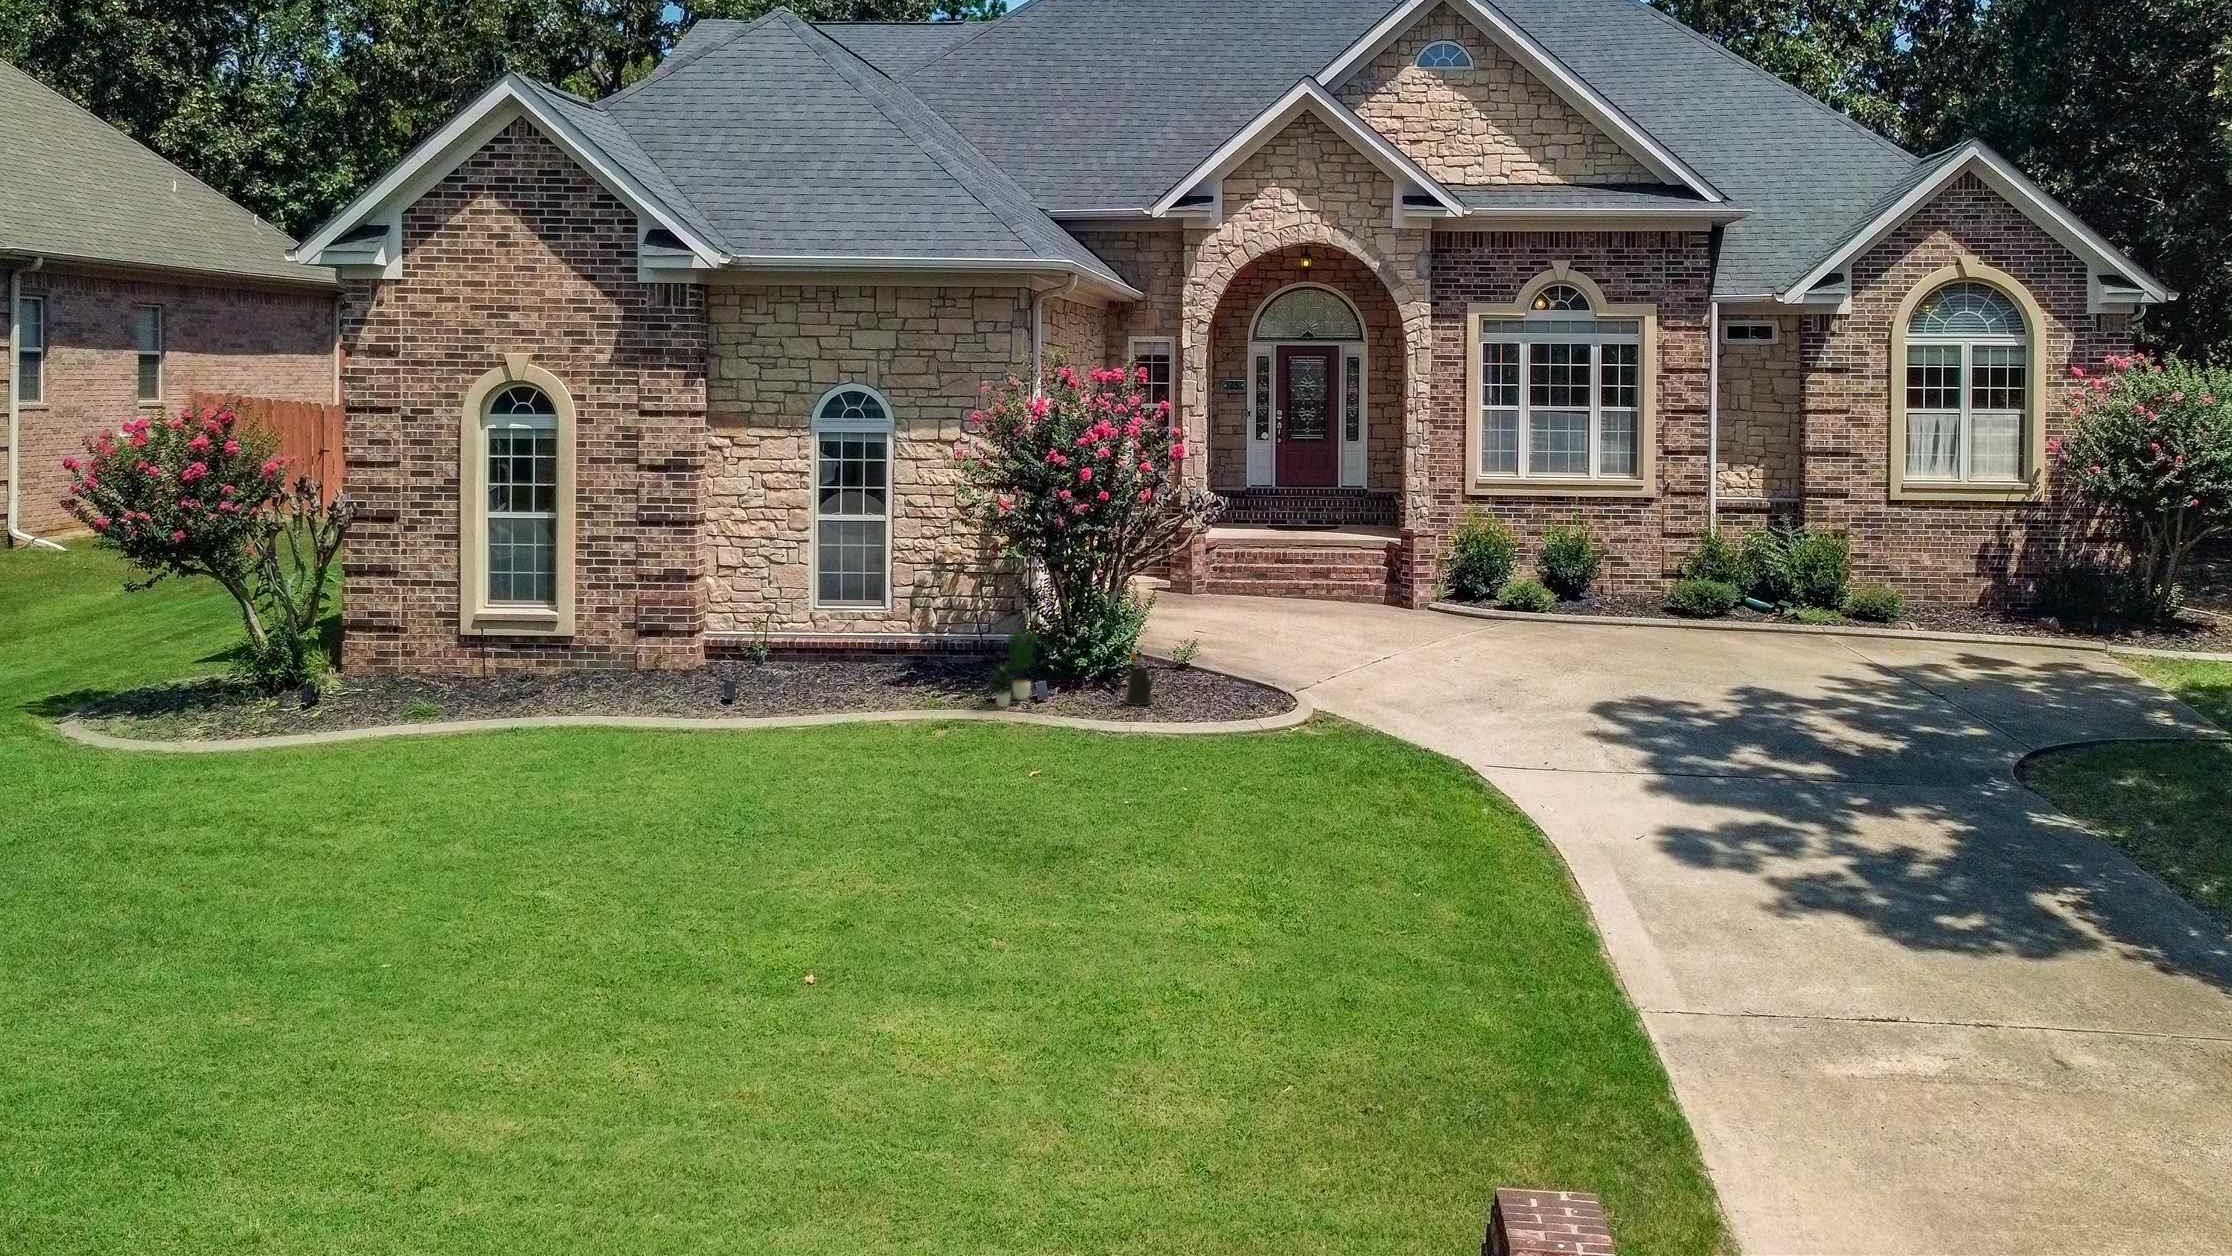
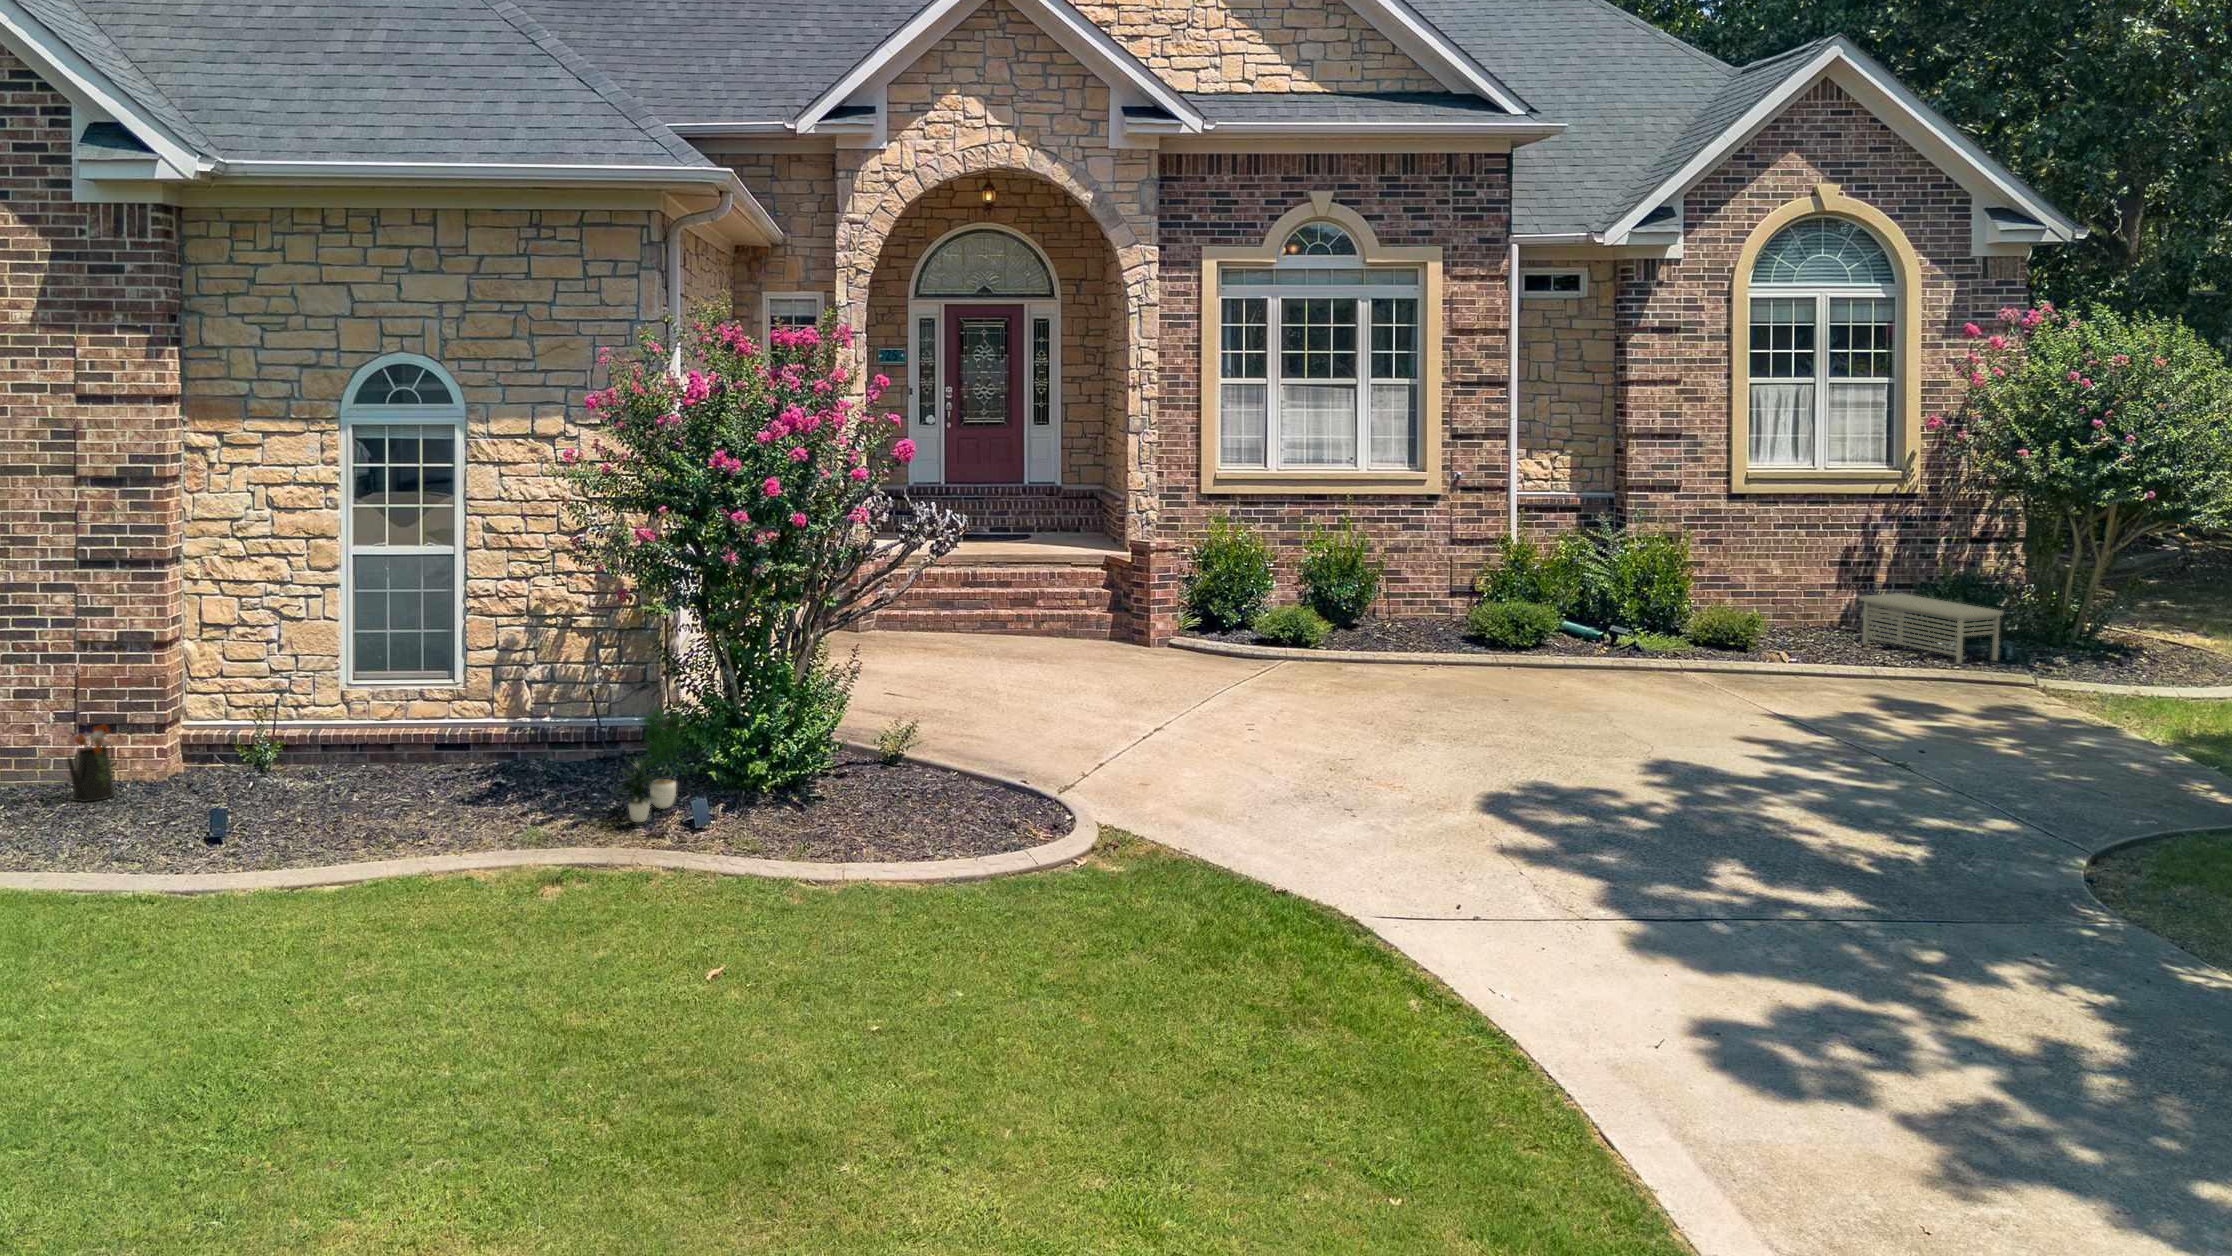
storage bench: none [1993,581,2104,636] -> present [1859,593,2004,664]
watering can: present [1125,654,1154,705] -> present [67,724,115,802]

